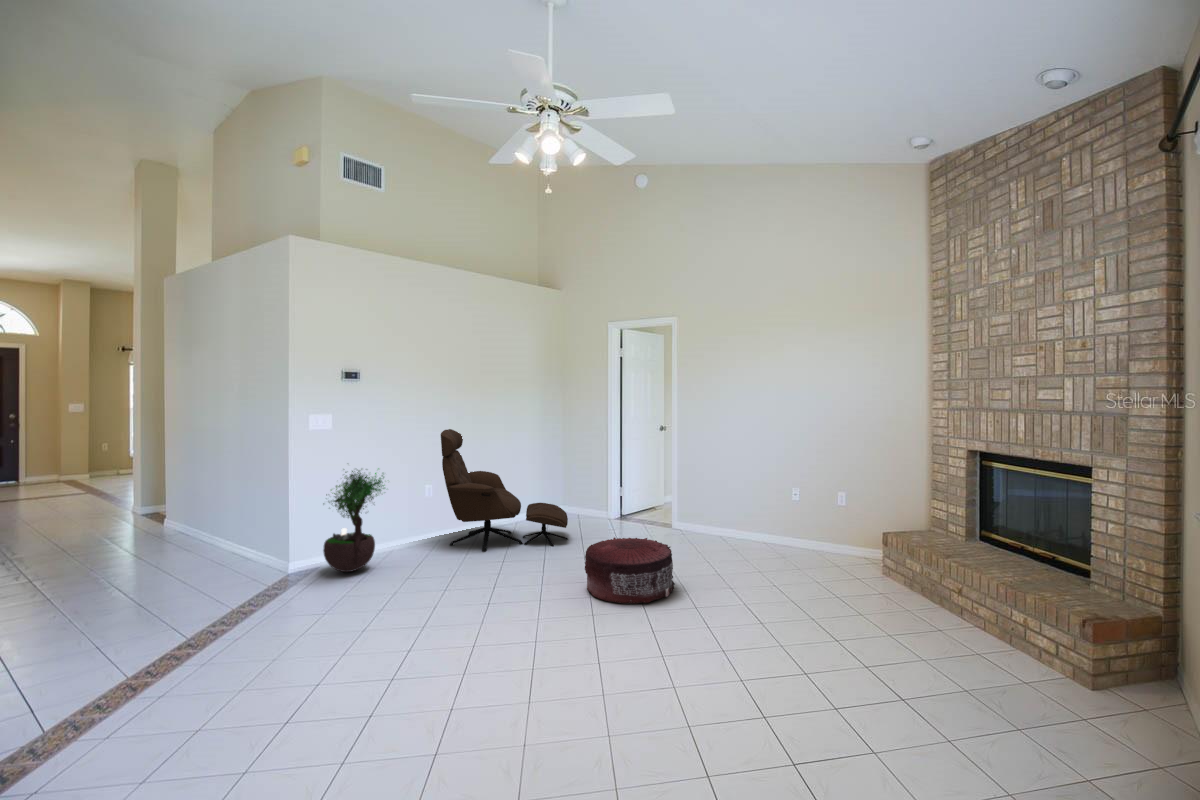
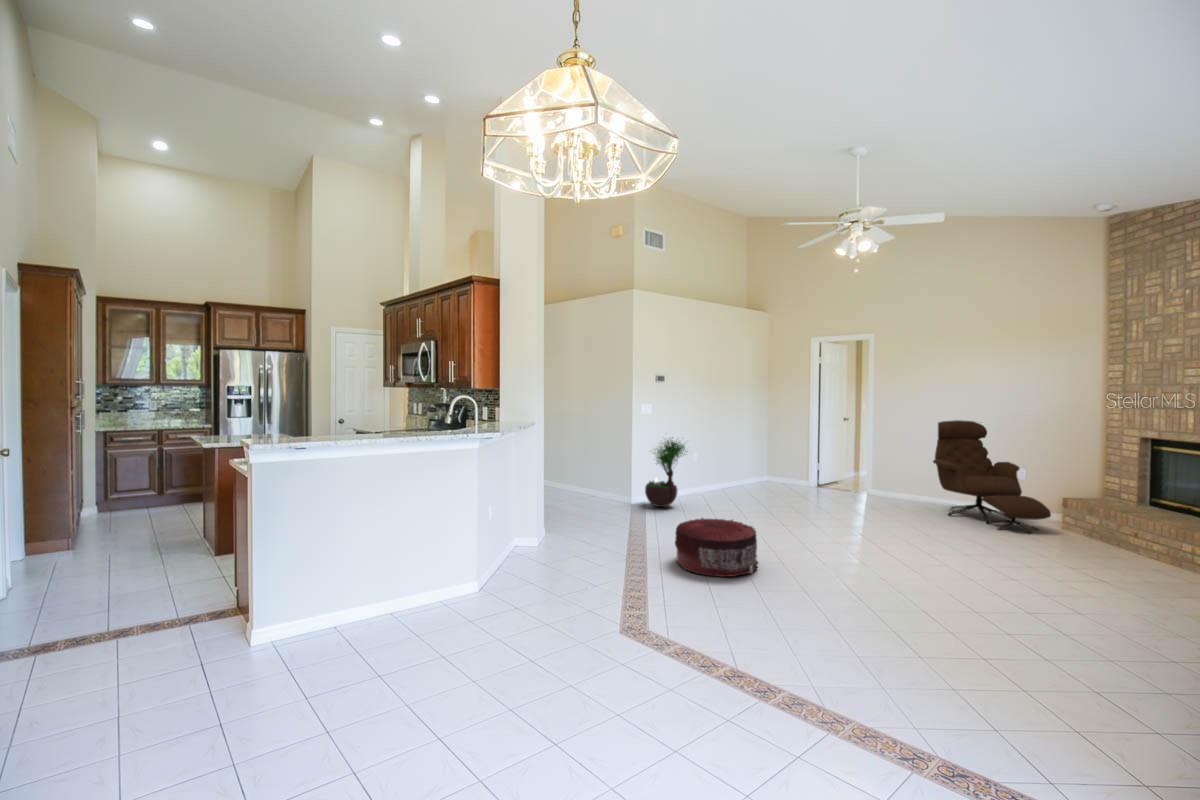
lounge chair: present [441,429,568,552] -> present [933,420,1051,534]
pouf: present [585,538,675,604] -> present [675,518,758,577]

